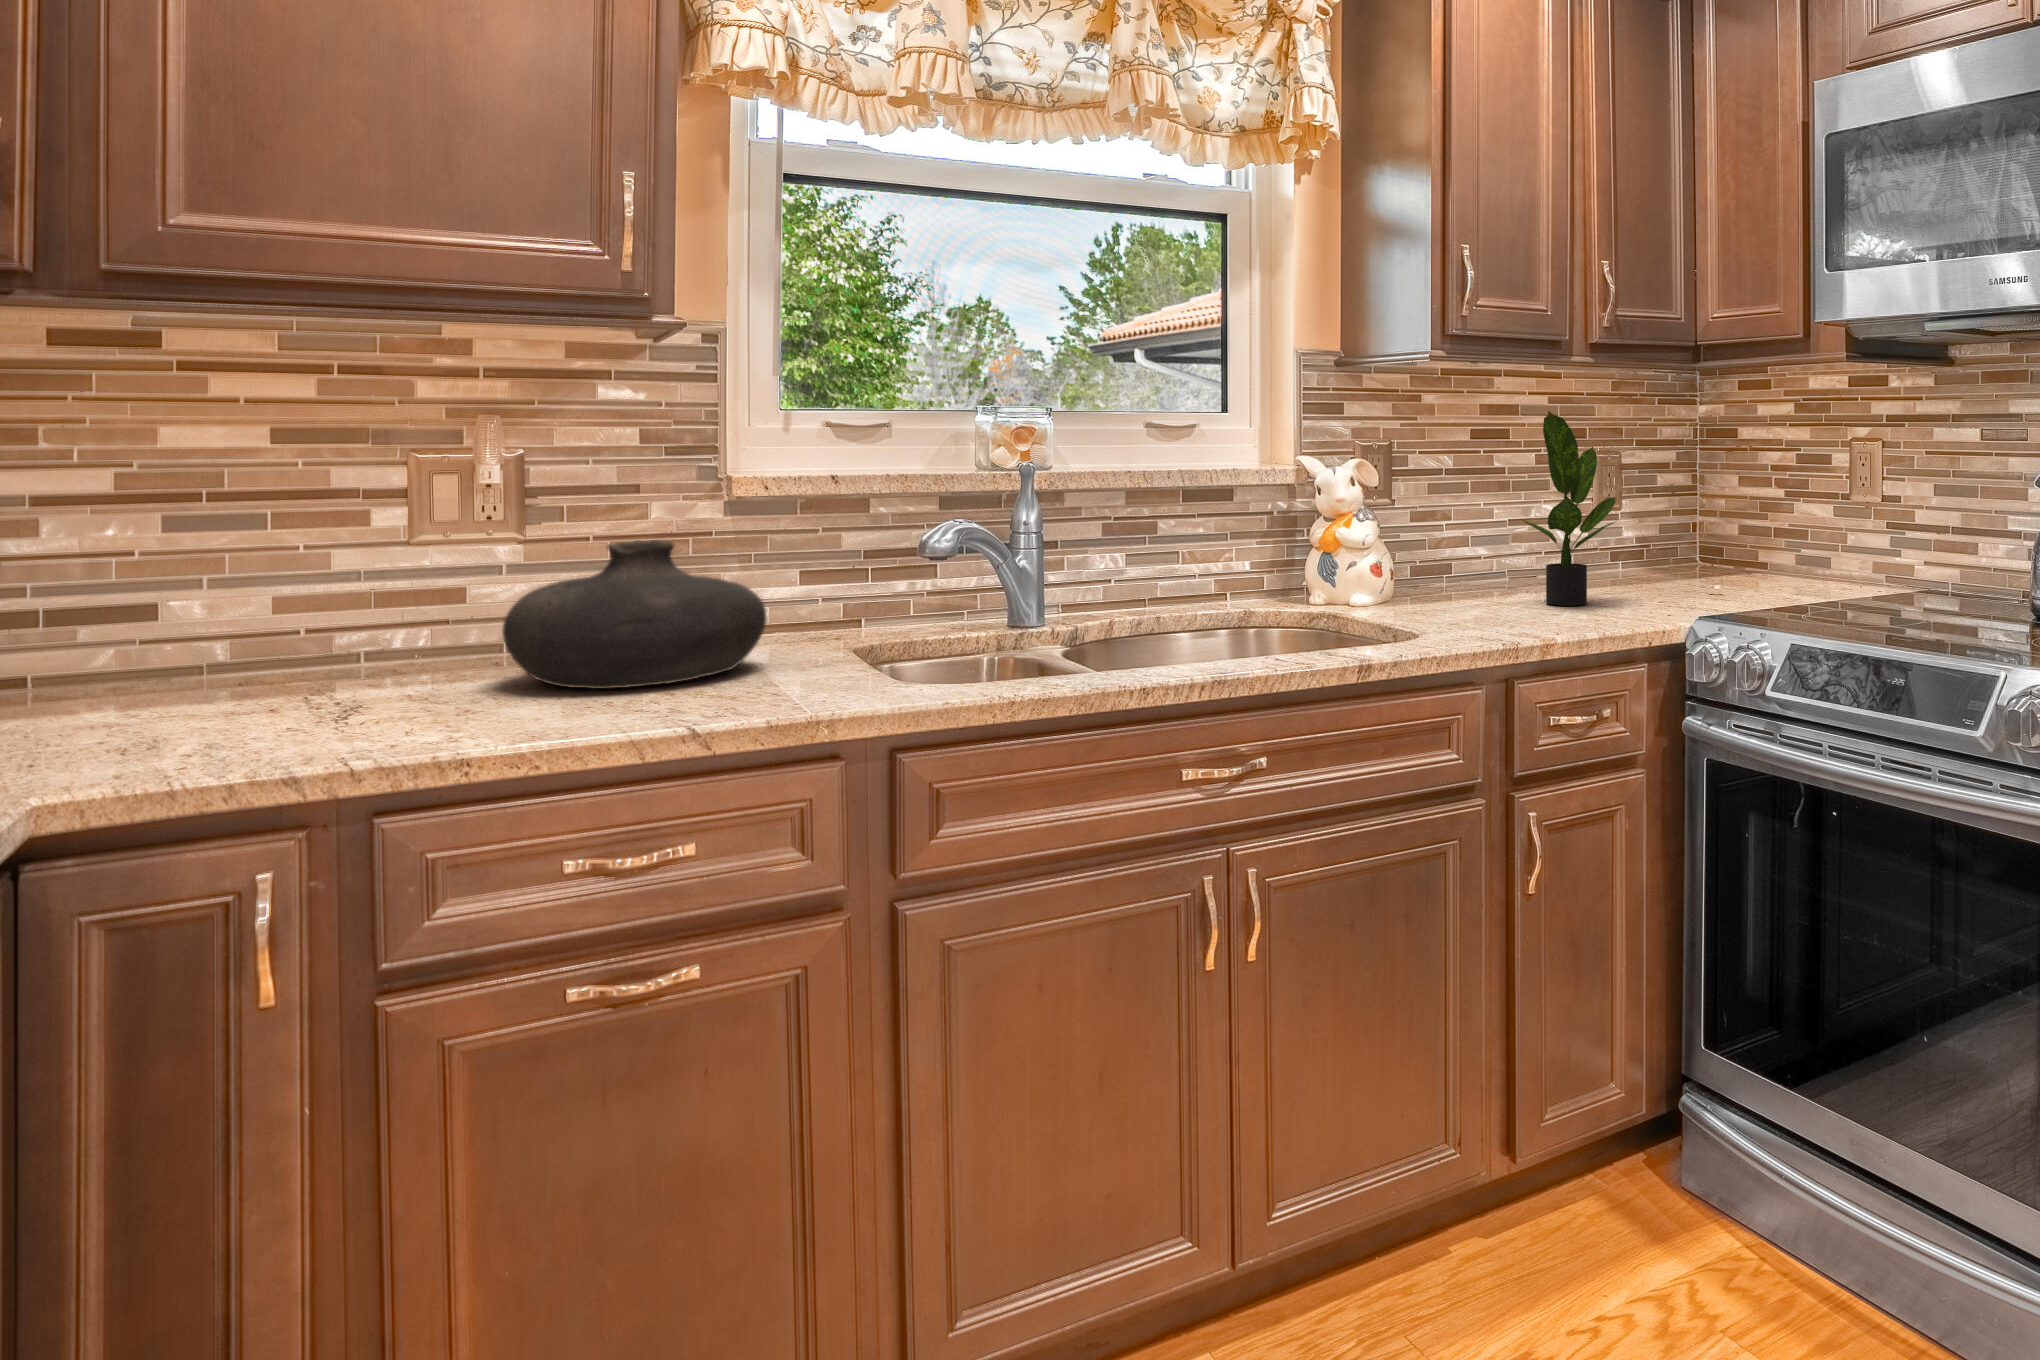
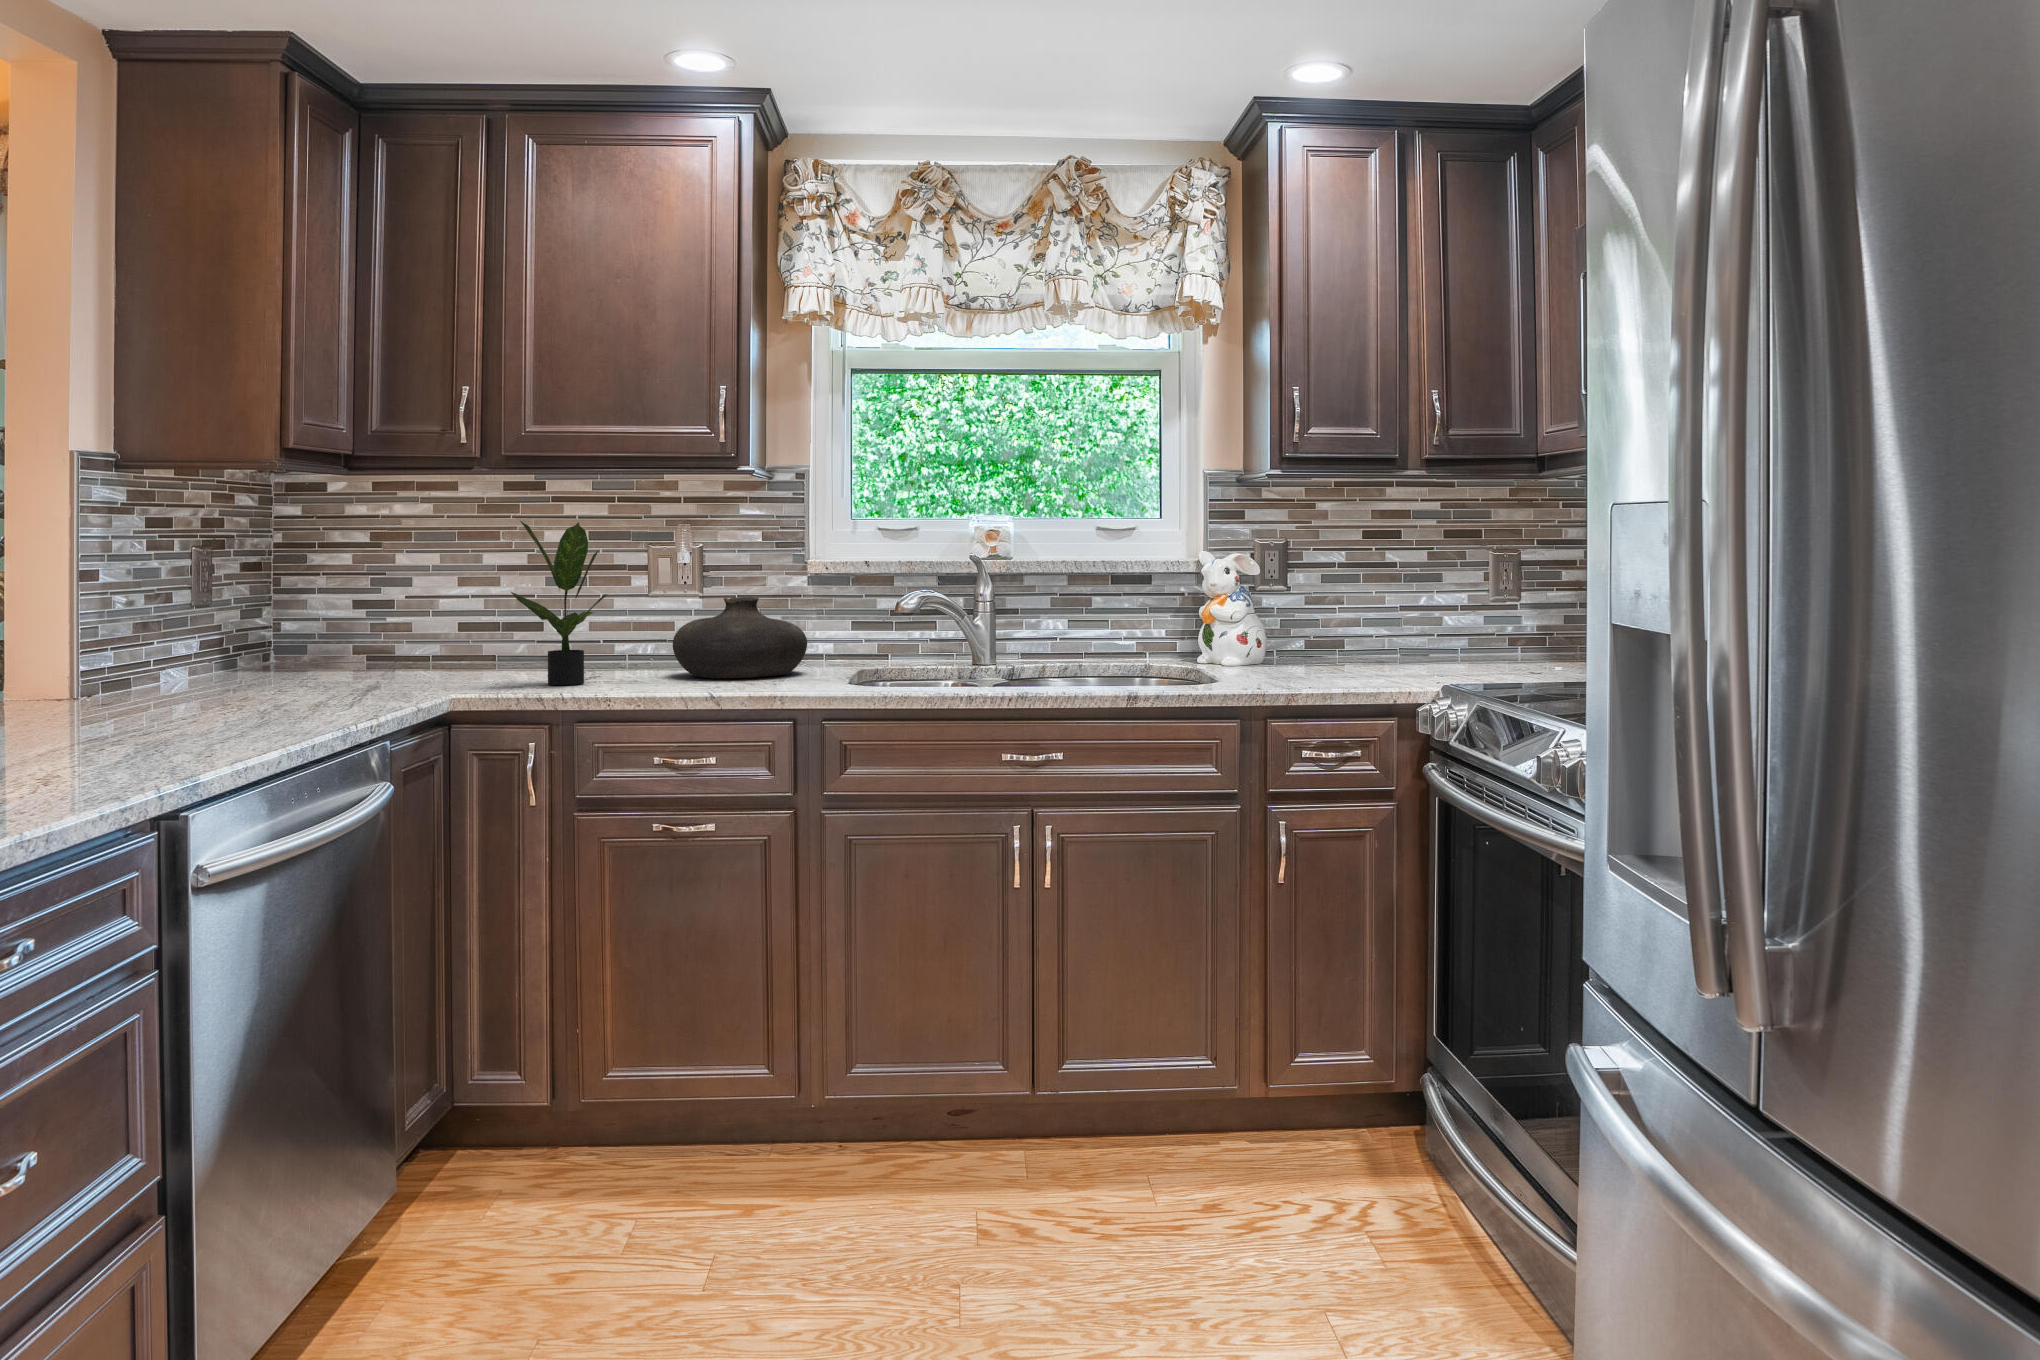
potted plant: present [1523,411,1616,606] -> present [511,521,607,685]

